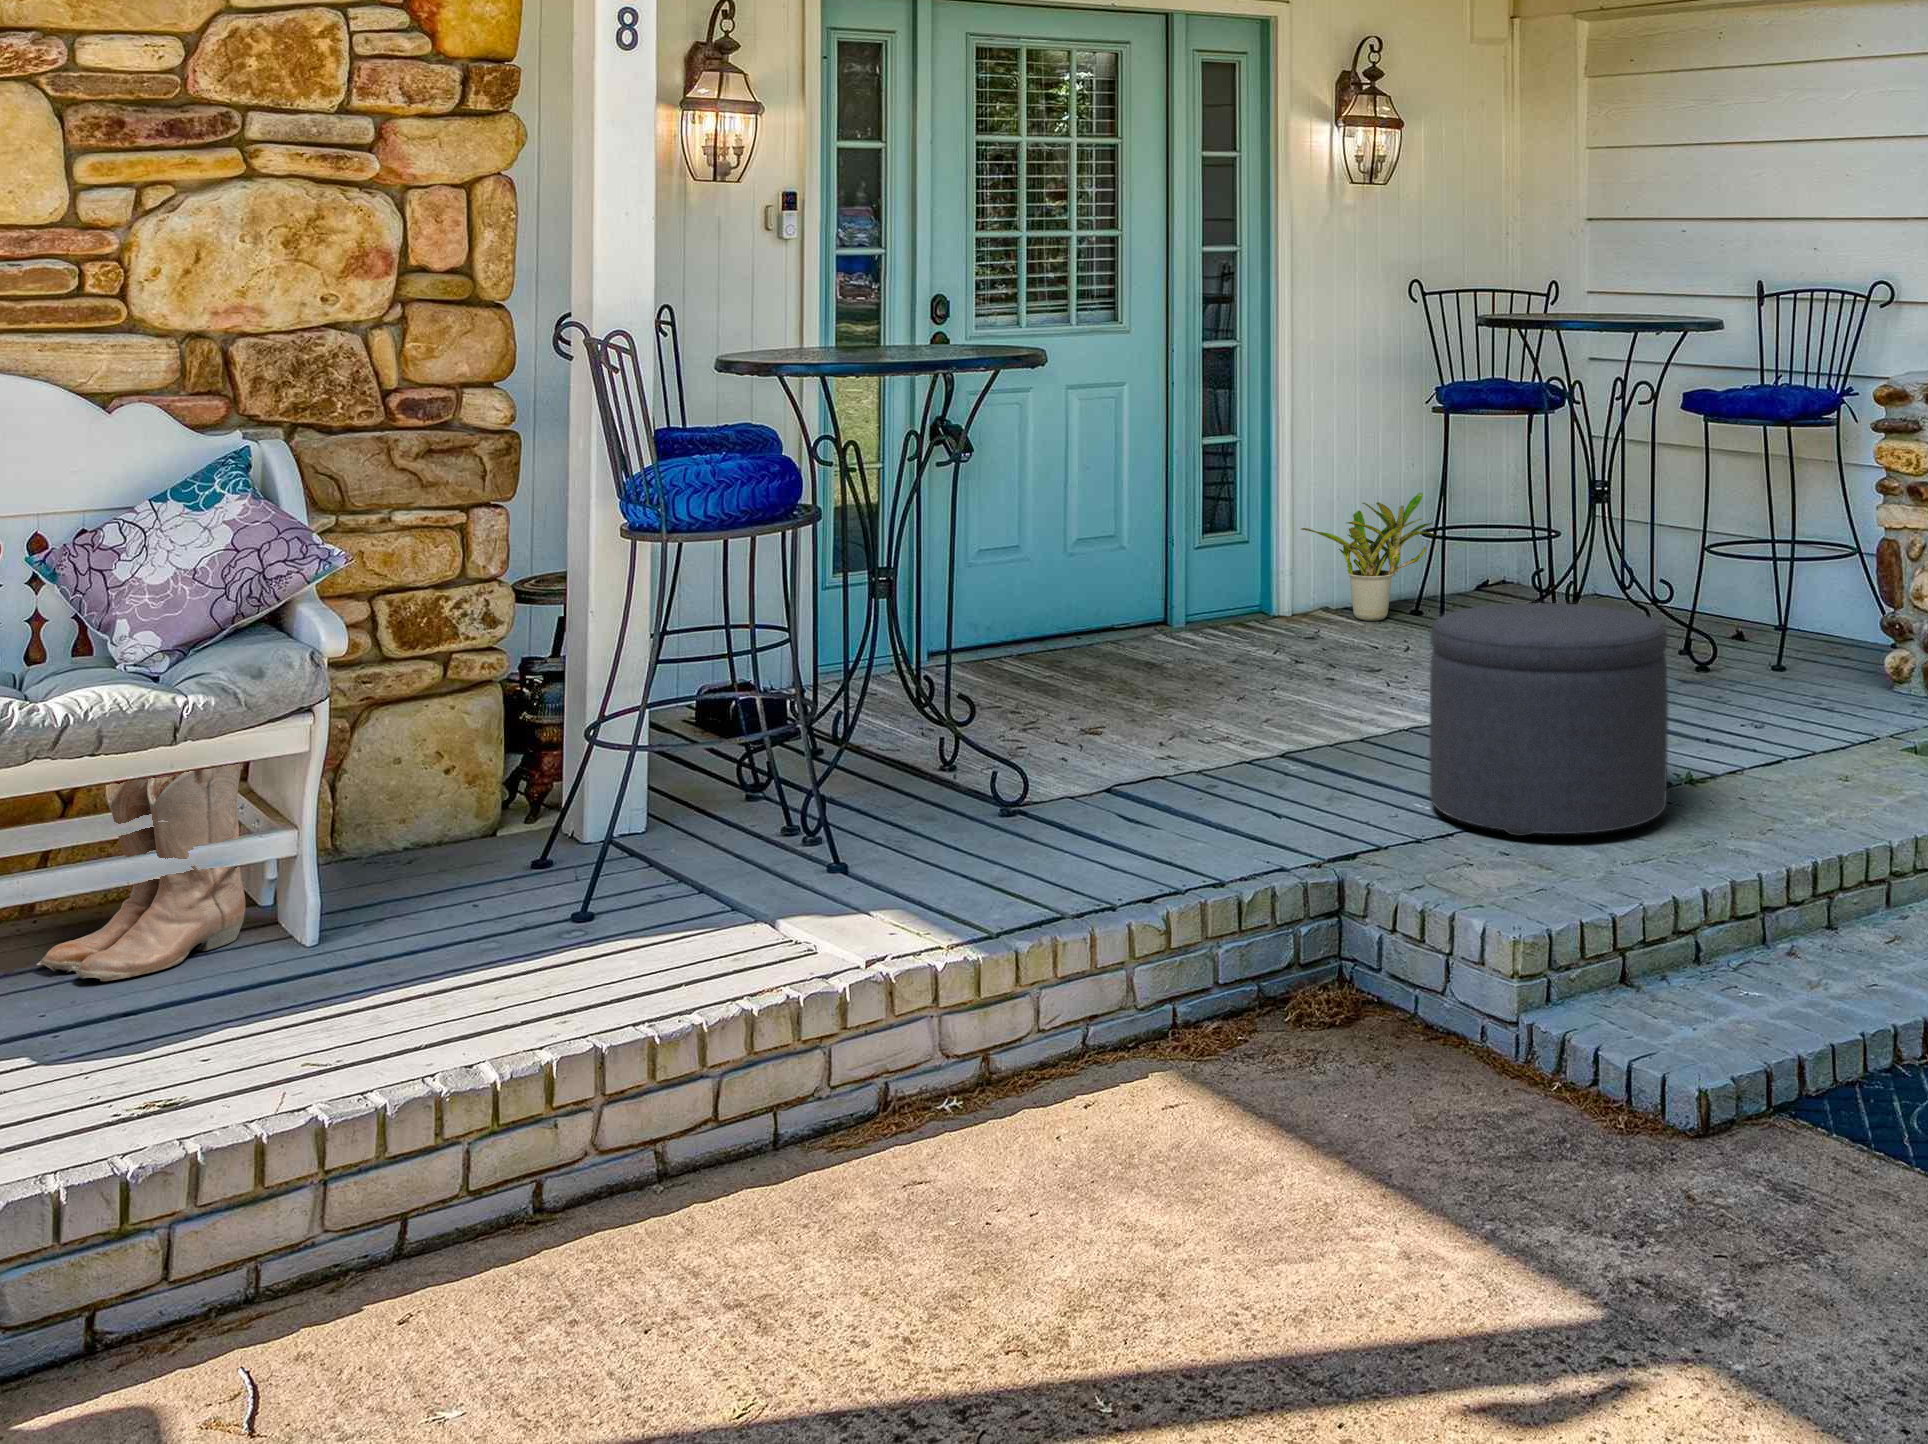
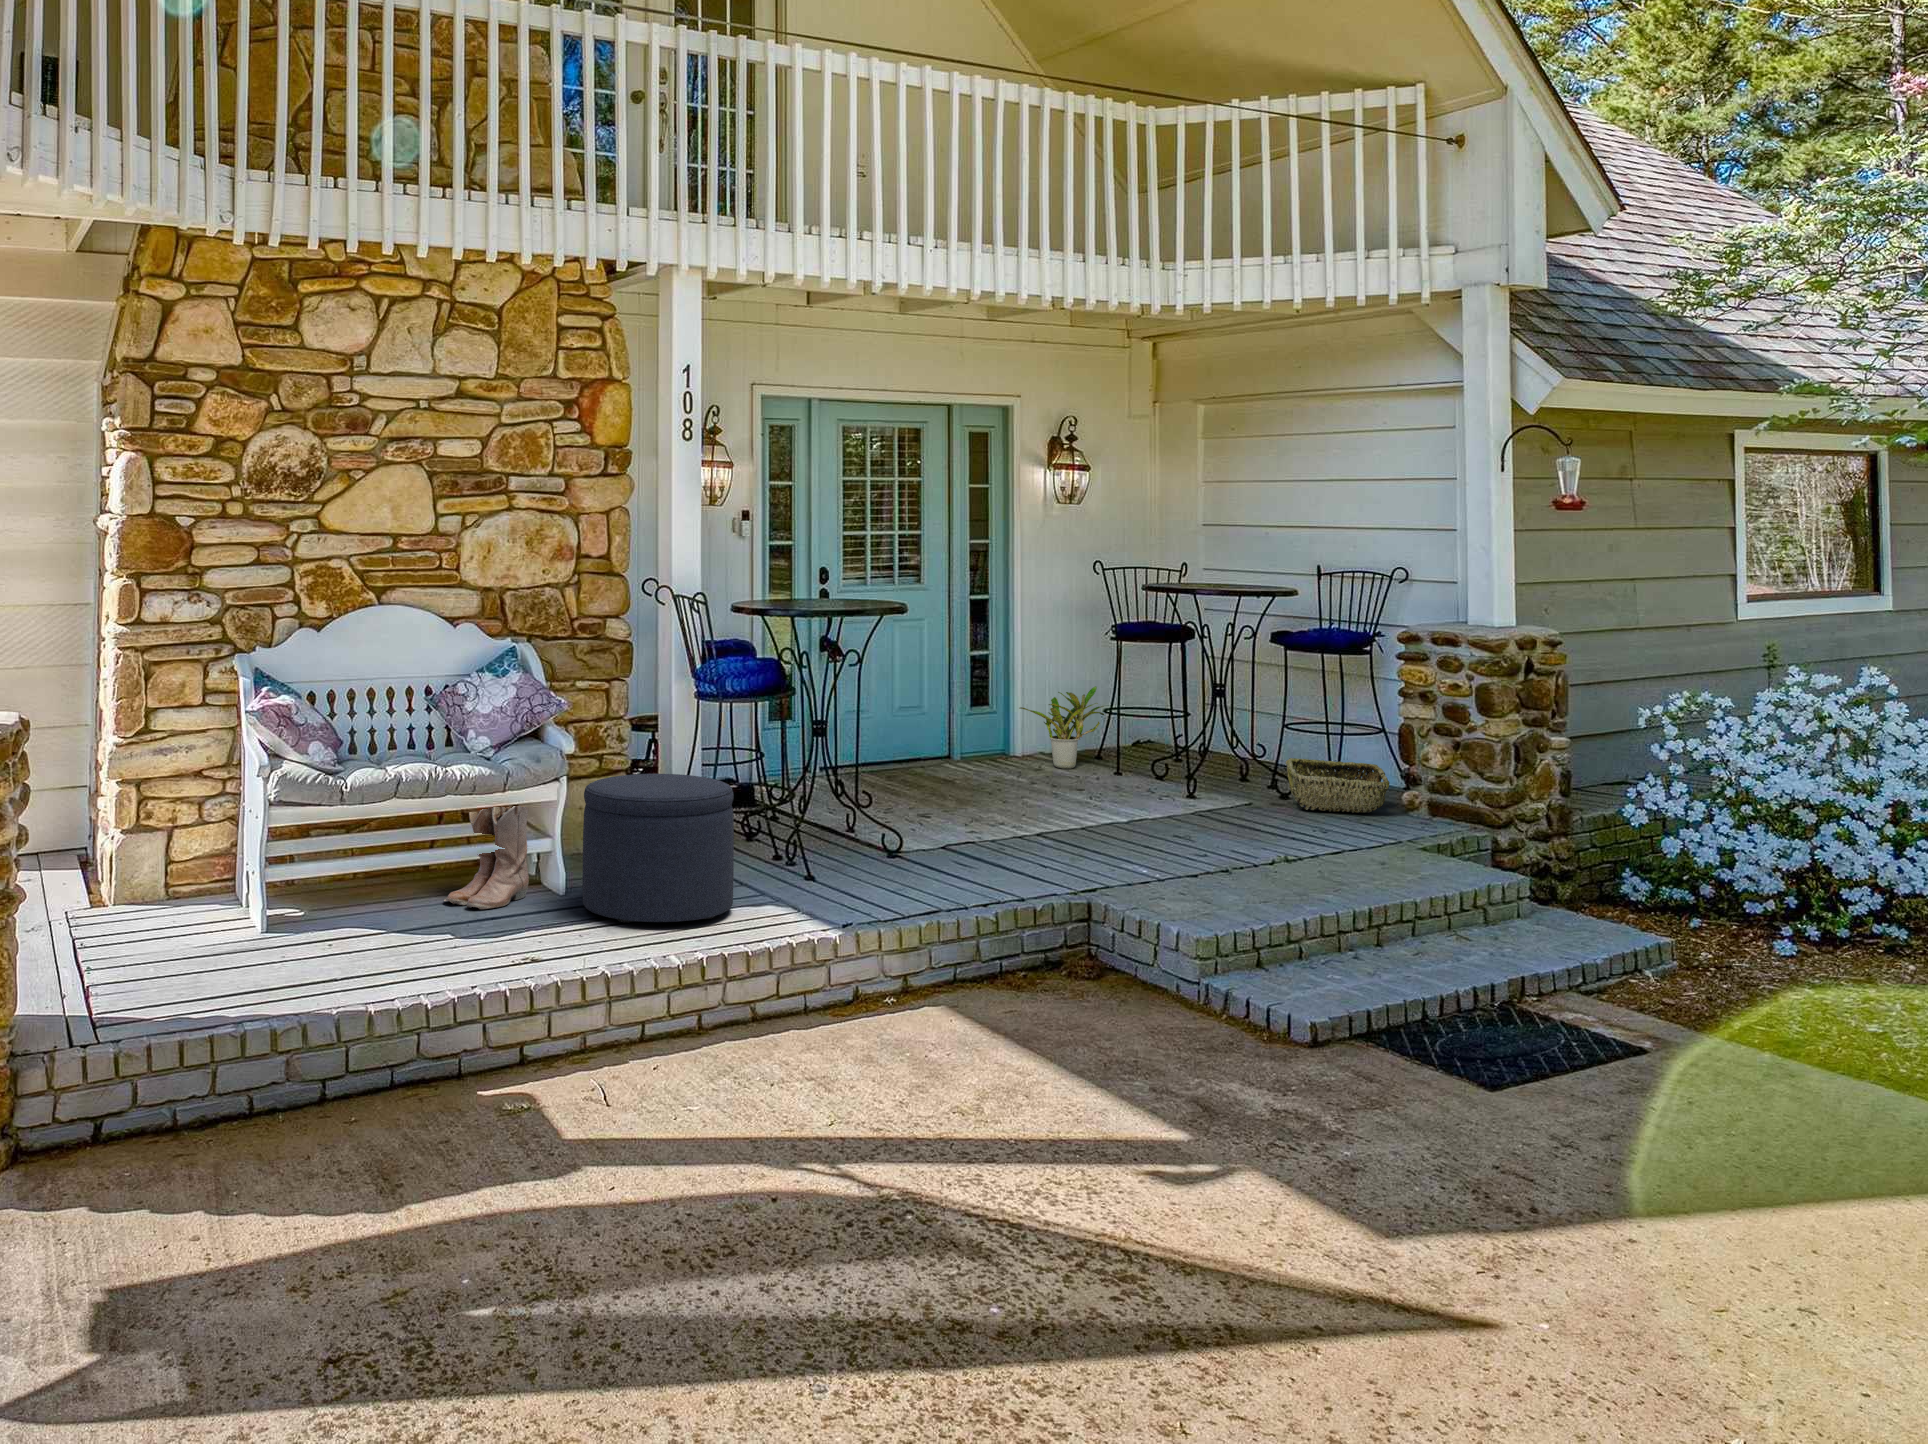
woven basket: none [1706,599,1865,683] -> present [1286,758,1389,813]
ottoman: present [1430,603,1668,836] -> present [582,774,734,923]

